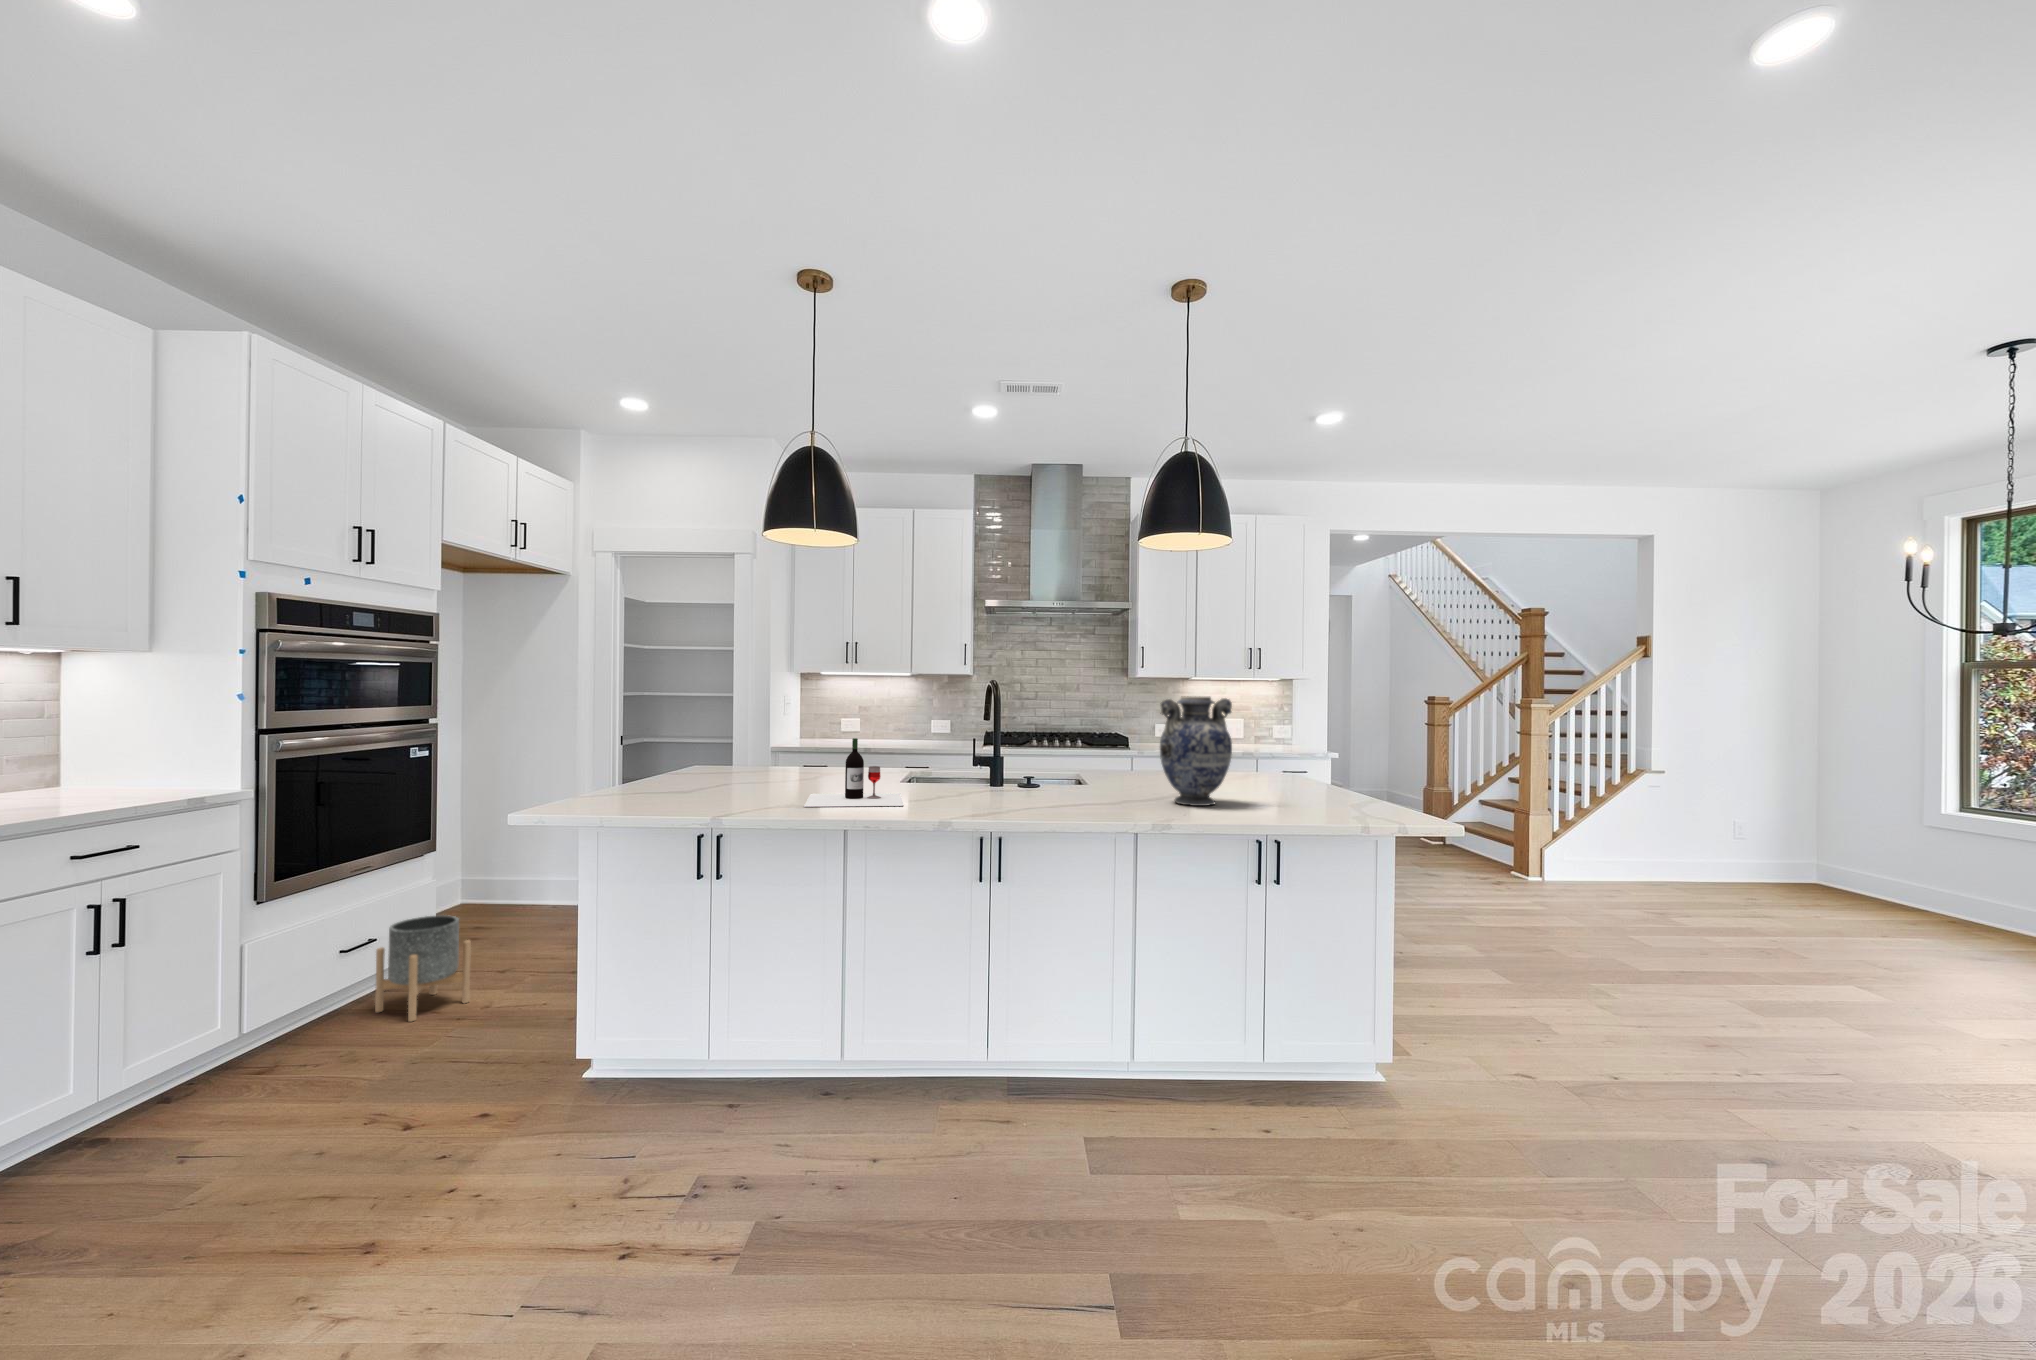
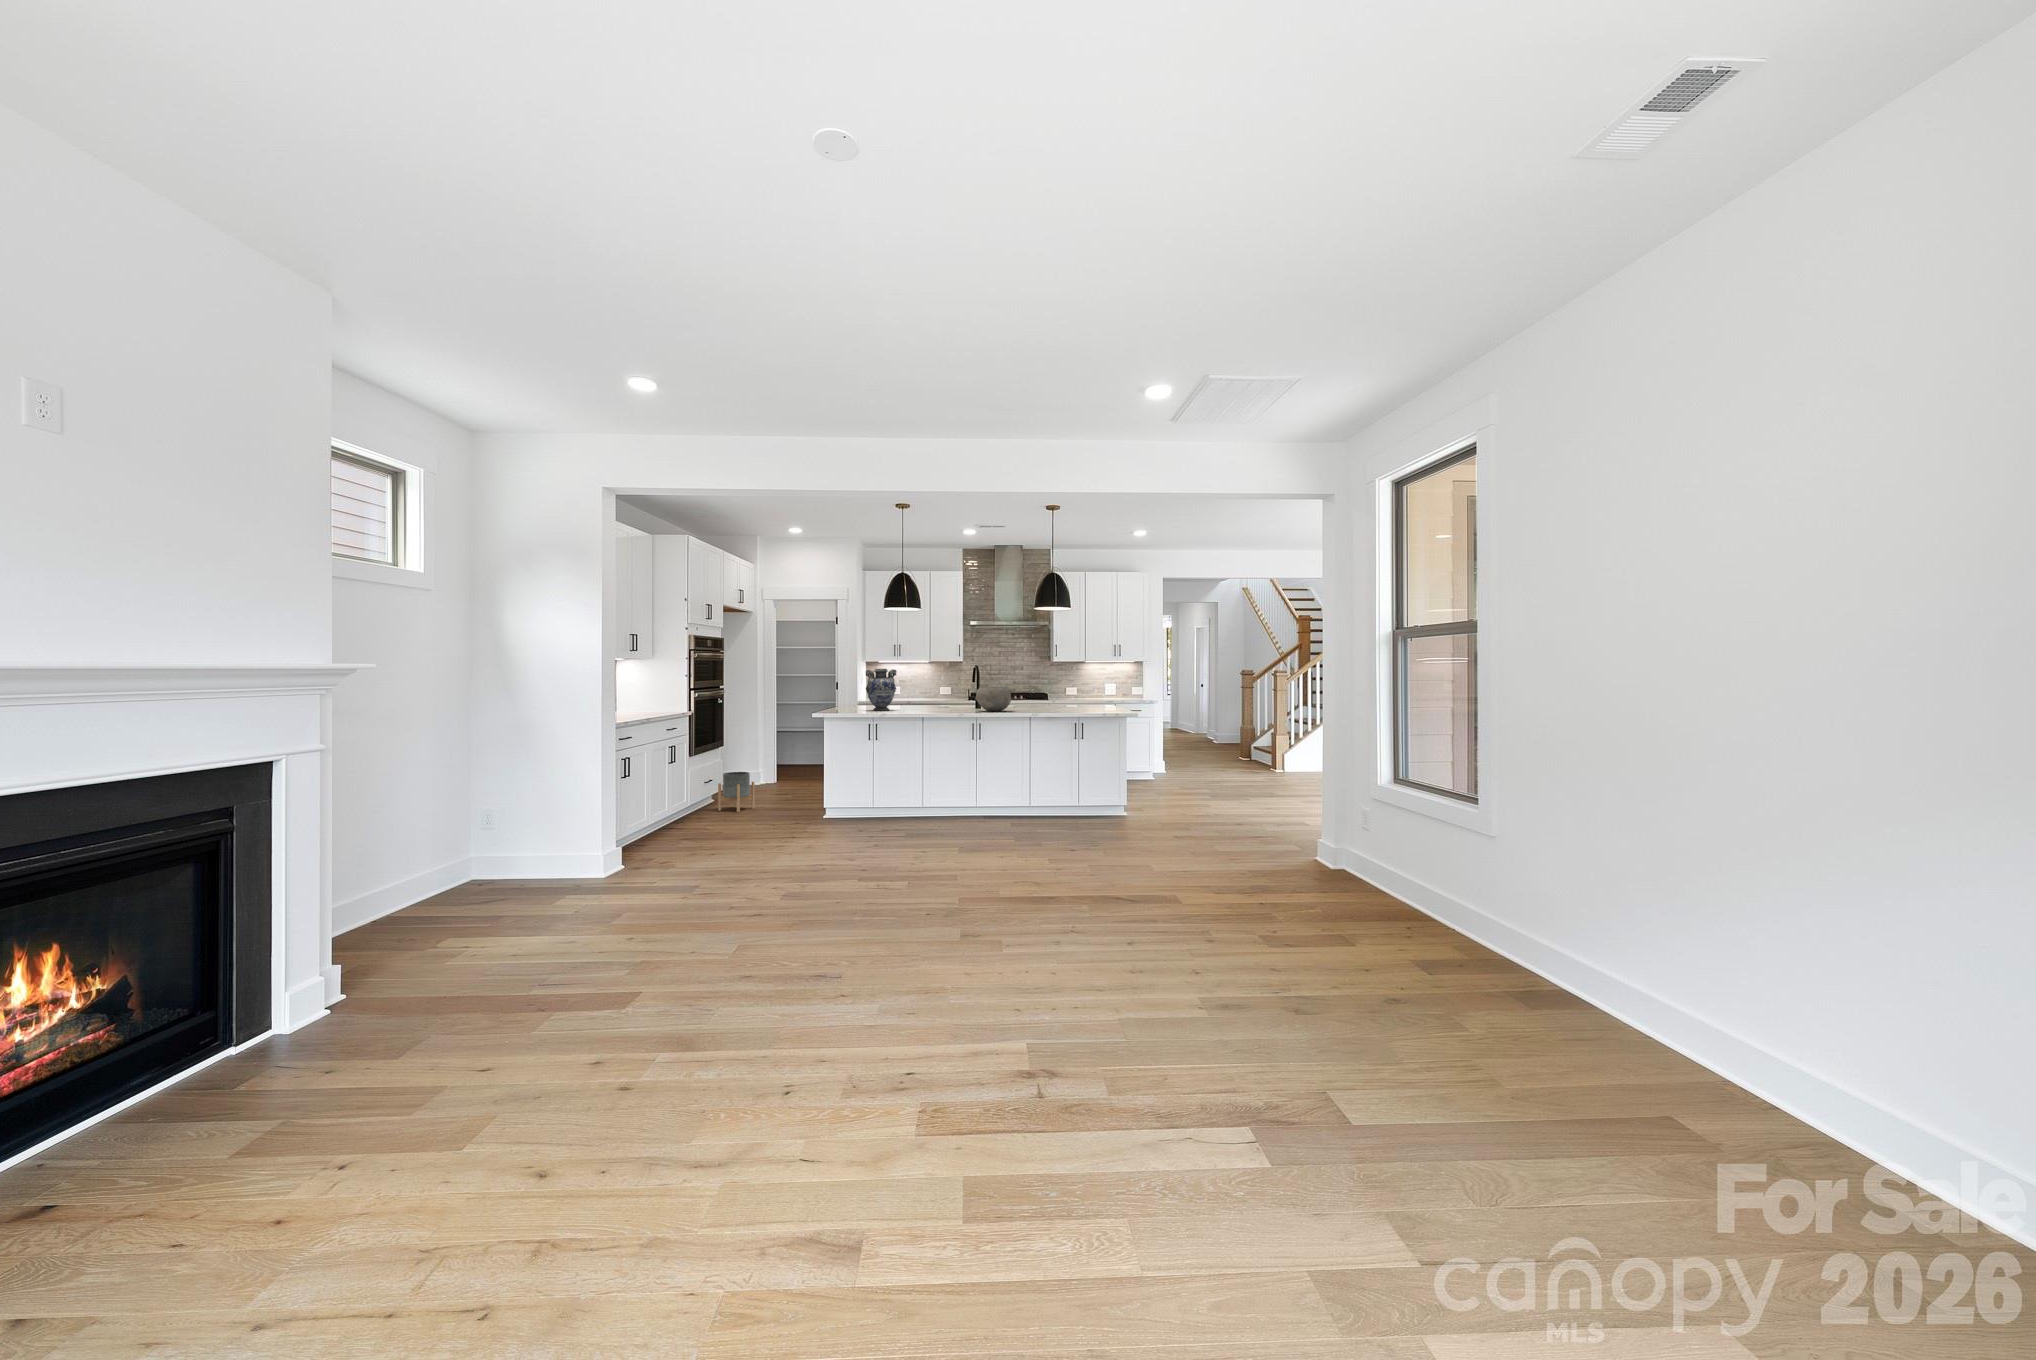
vase: present [1160,696,1232,806] -> present [866,669,897,711]
wine bottle: present [804,738,903,807] -> none [912,687,952,712]
ceramic bowl: none [966,740,1060,806] -> present [975,687,1011,711]

